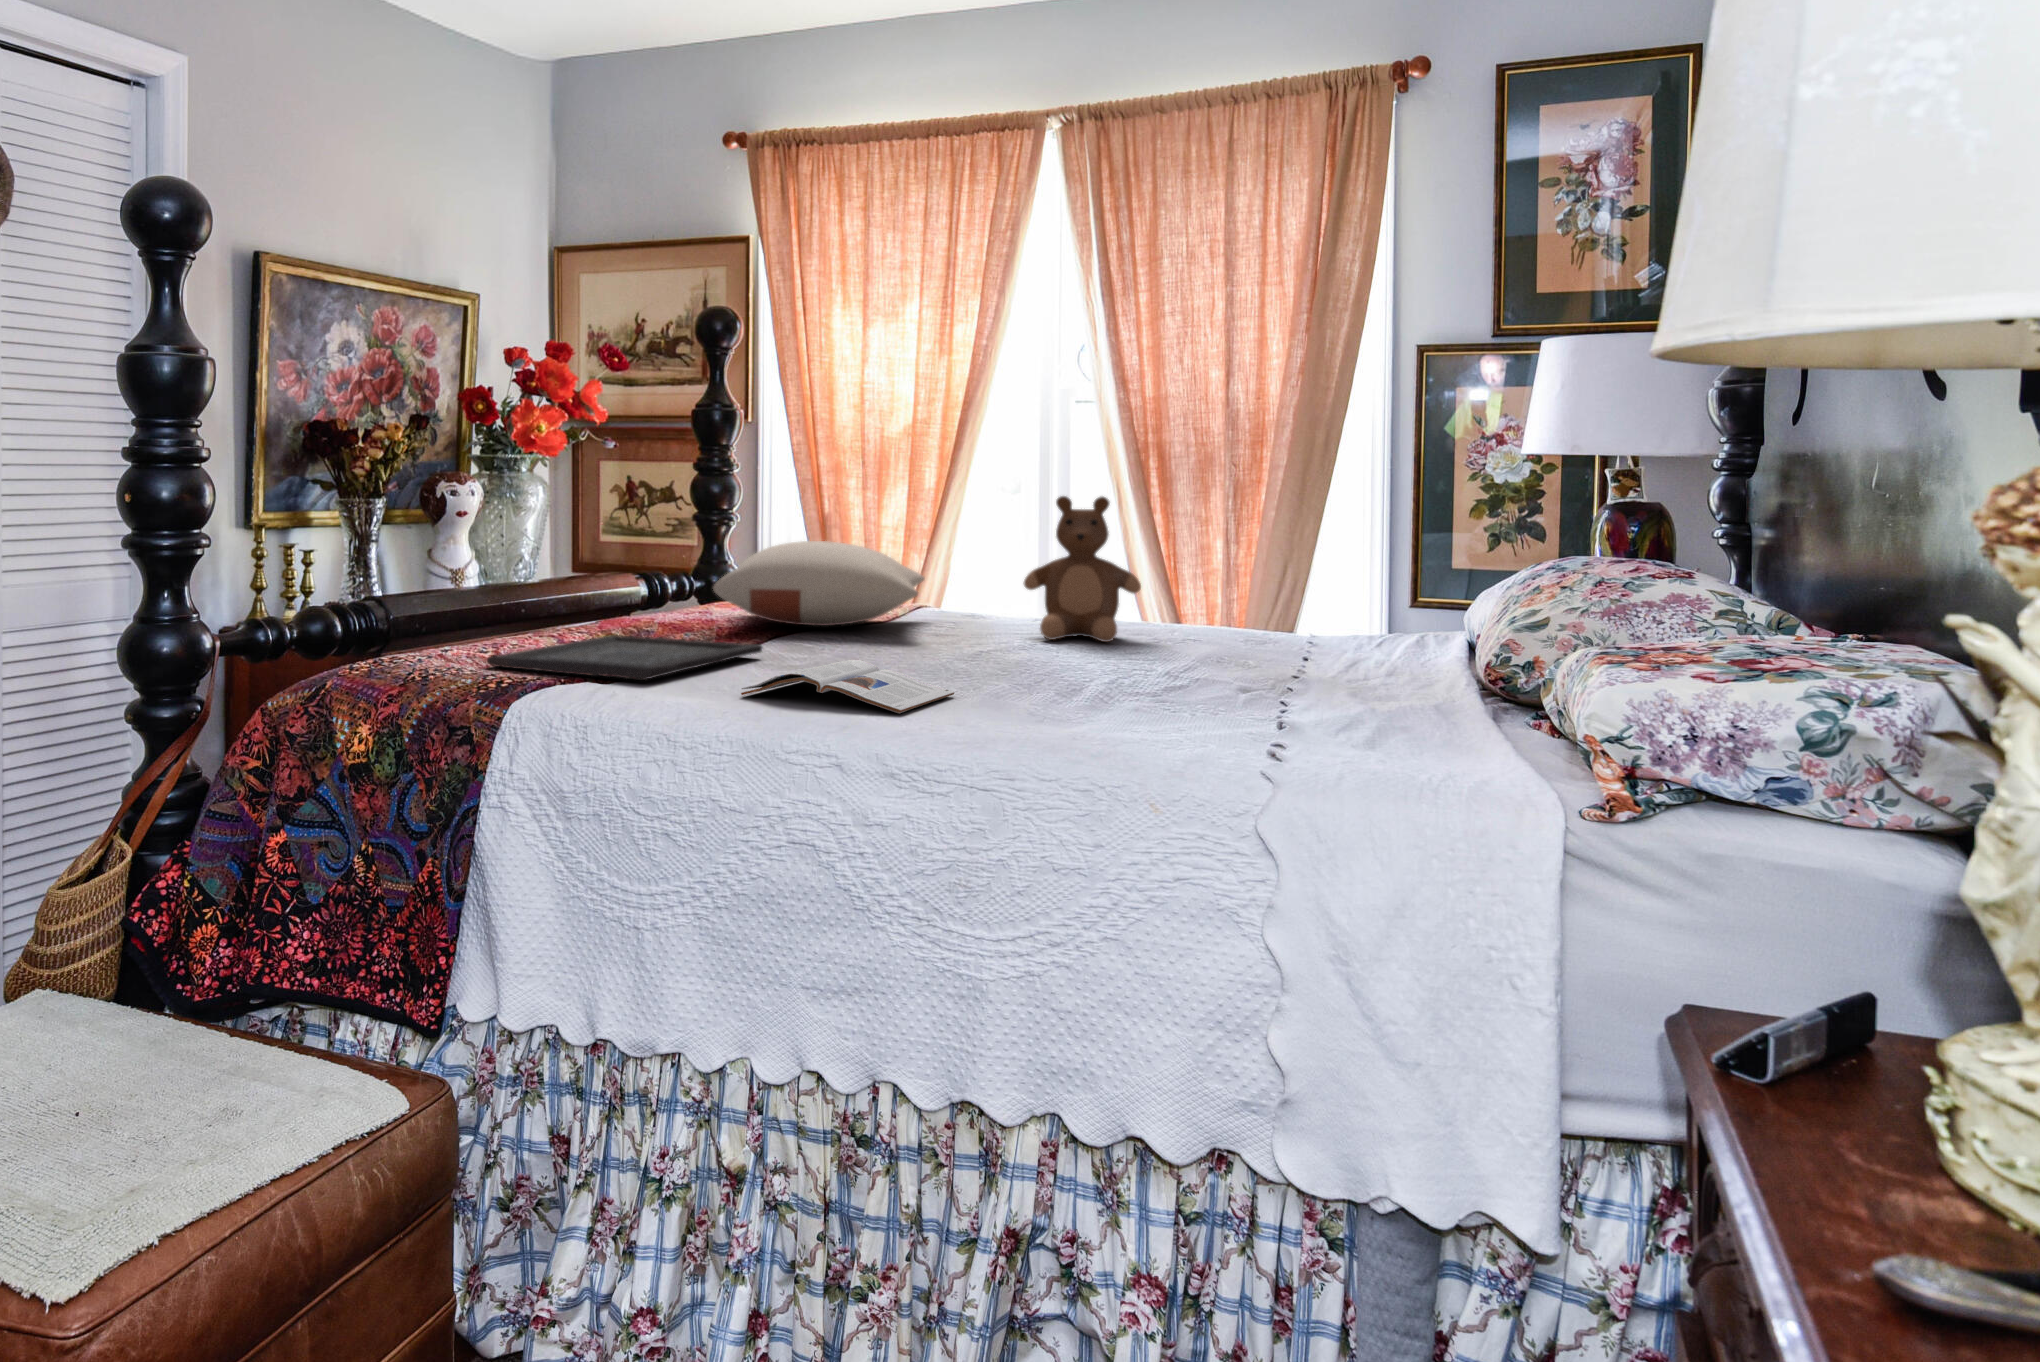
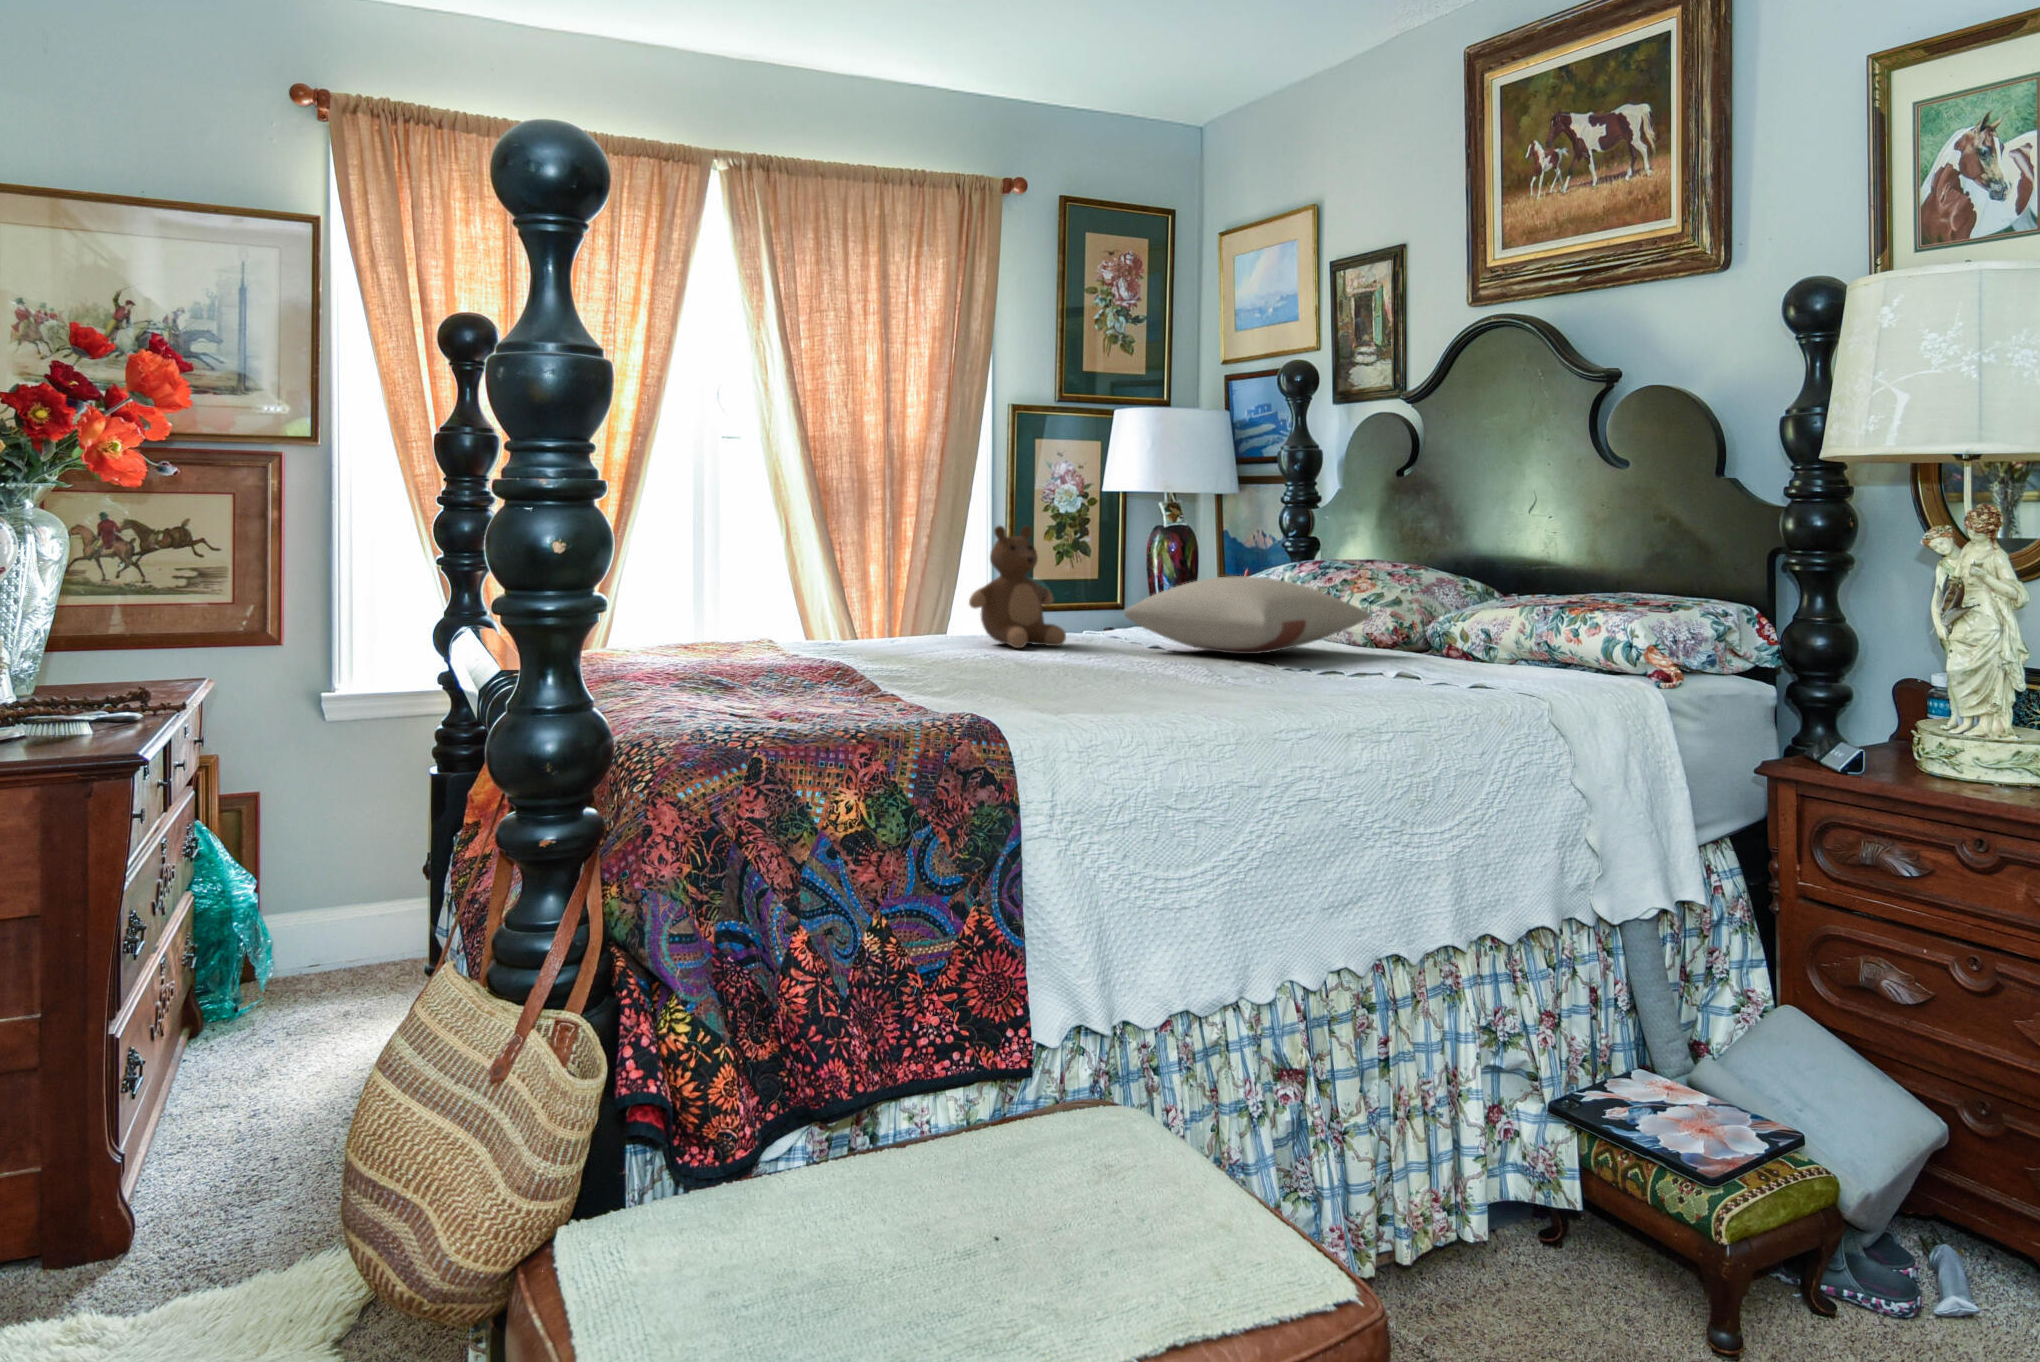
pillow: present [713,541,925,626] -> present [1124,576,1371,654]
tray: present [487,635,762,680] -> none [769,671,1013,718]
magazine: present [741,660,954,713] -> none [1071,667,1249,706]

